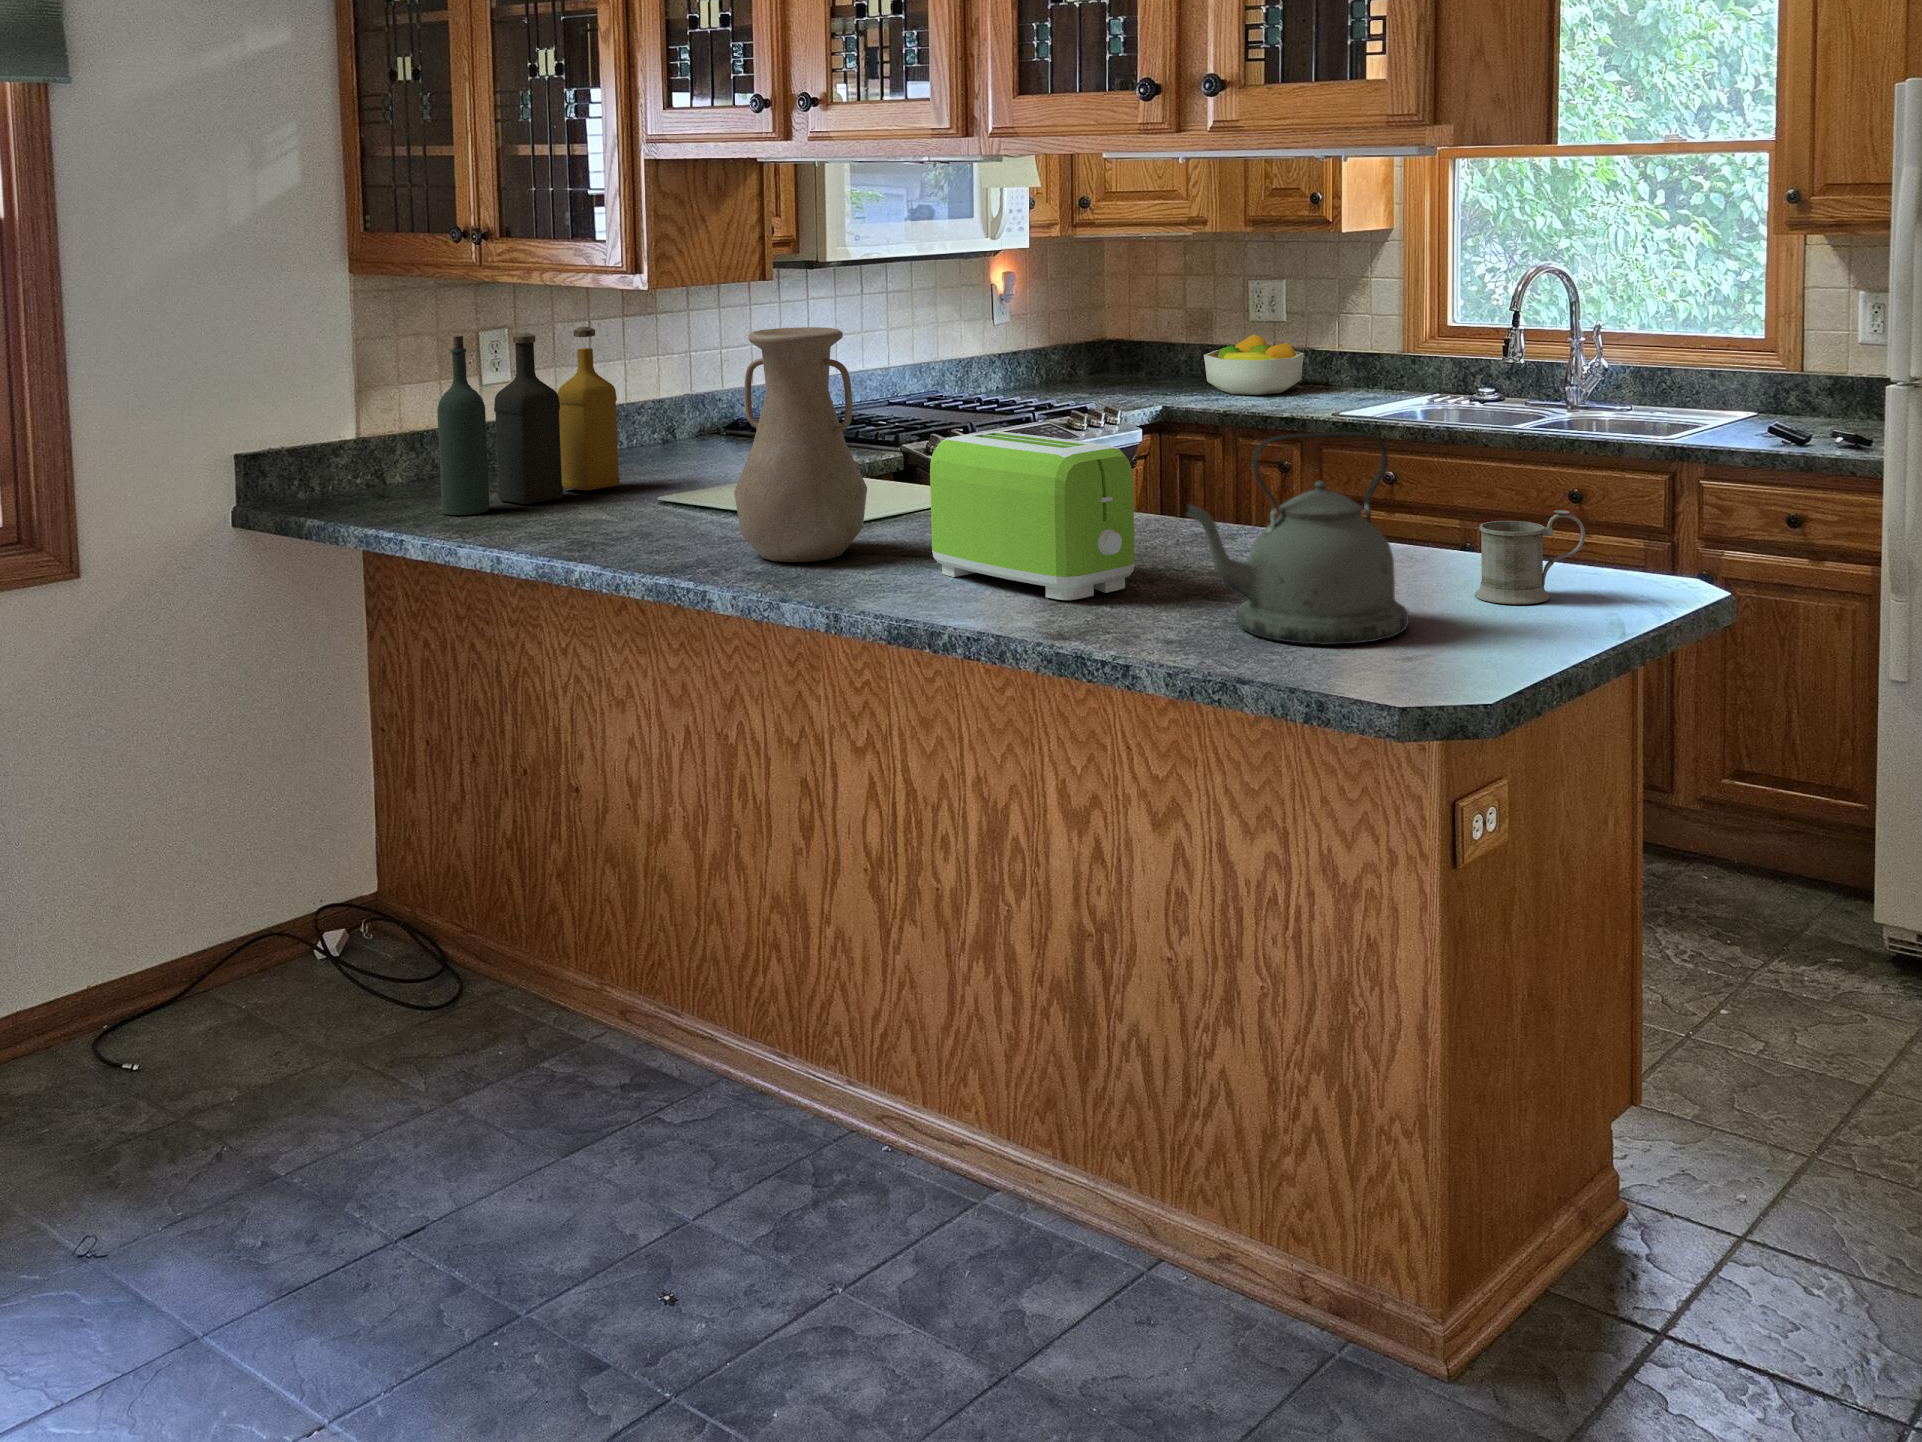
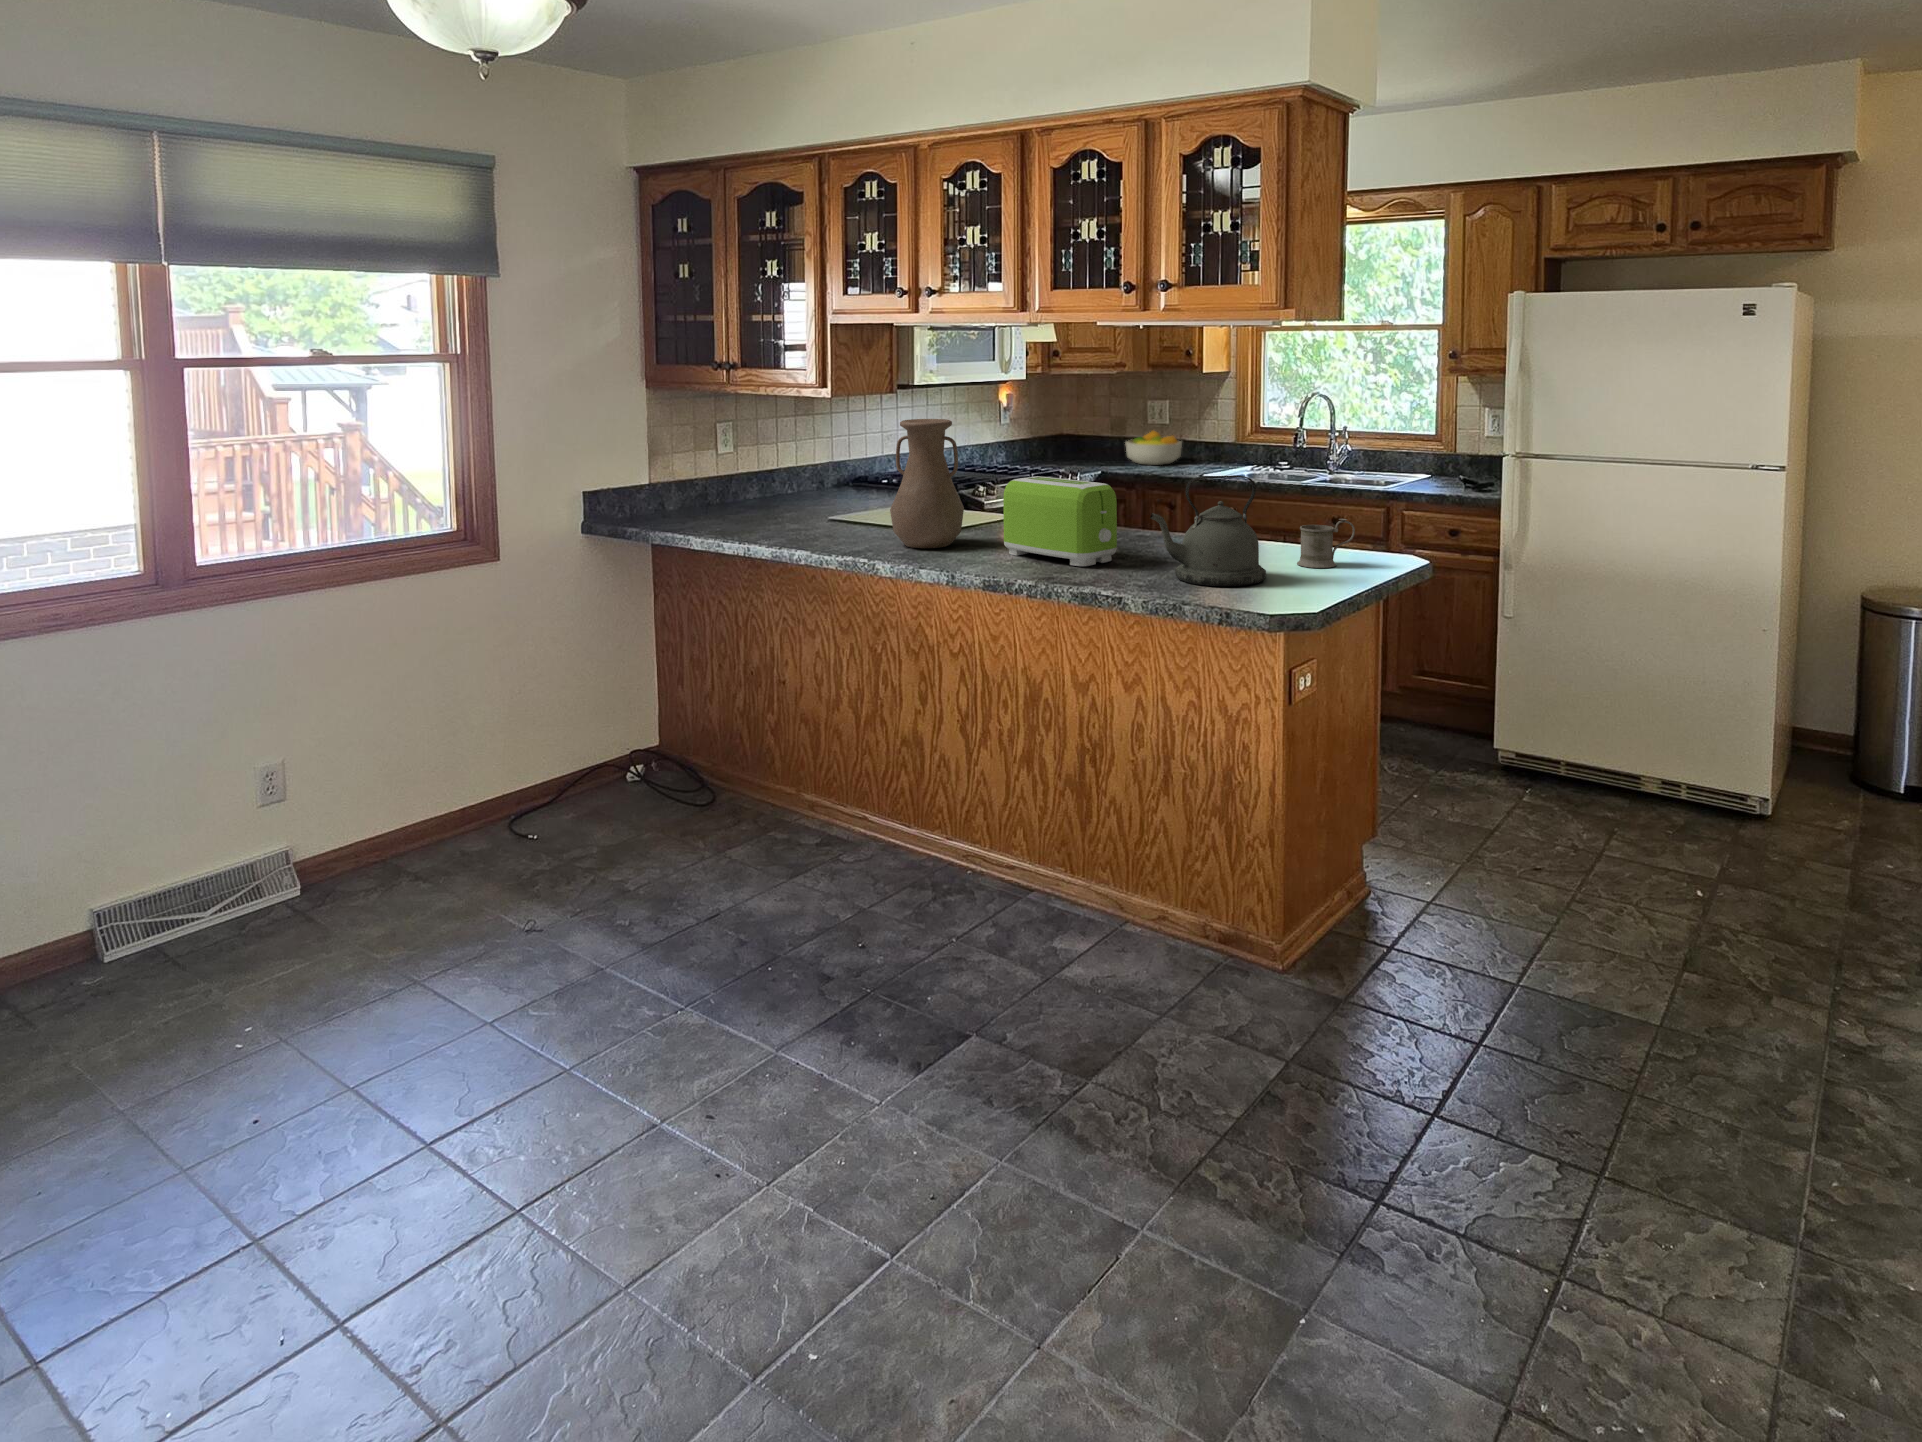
bottle: present [437,326,620,515] -> none [708,418,809,525]

